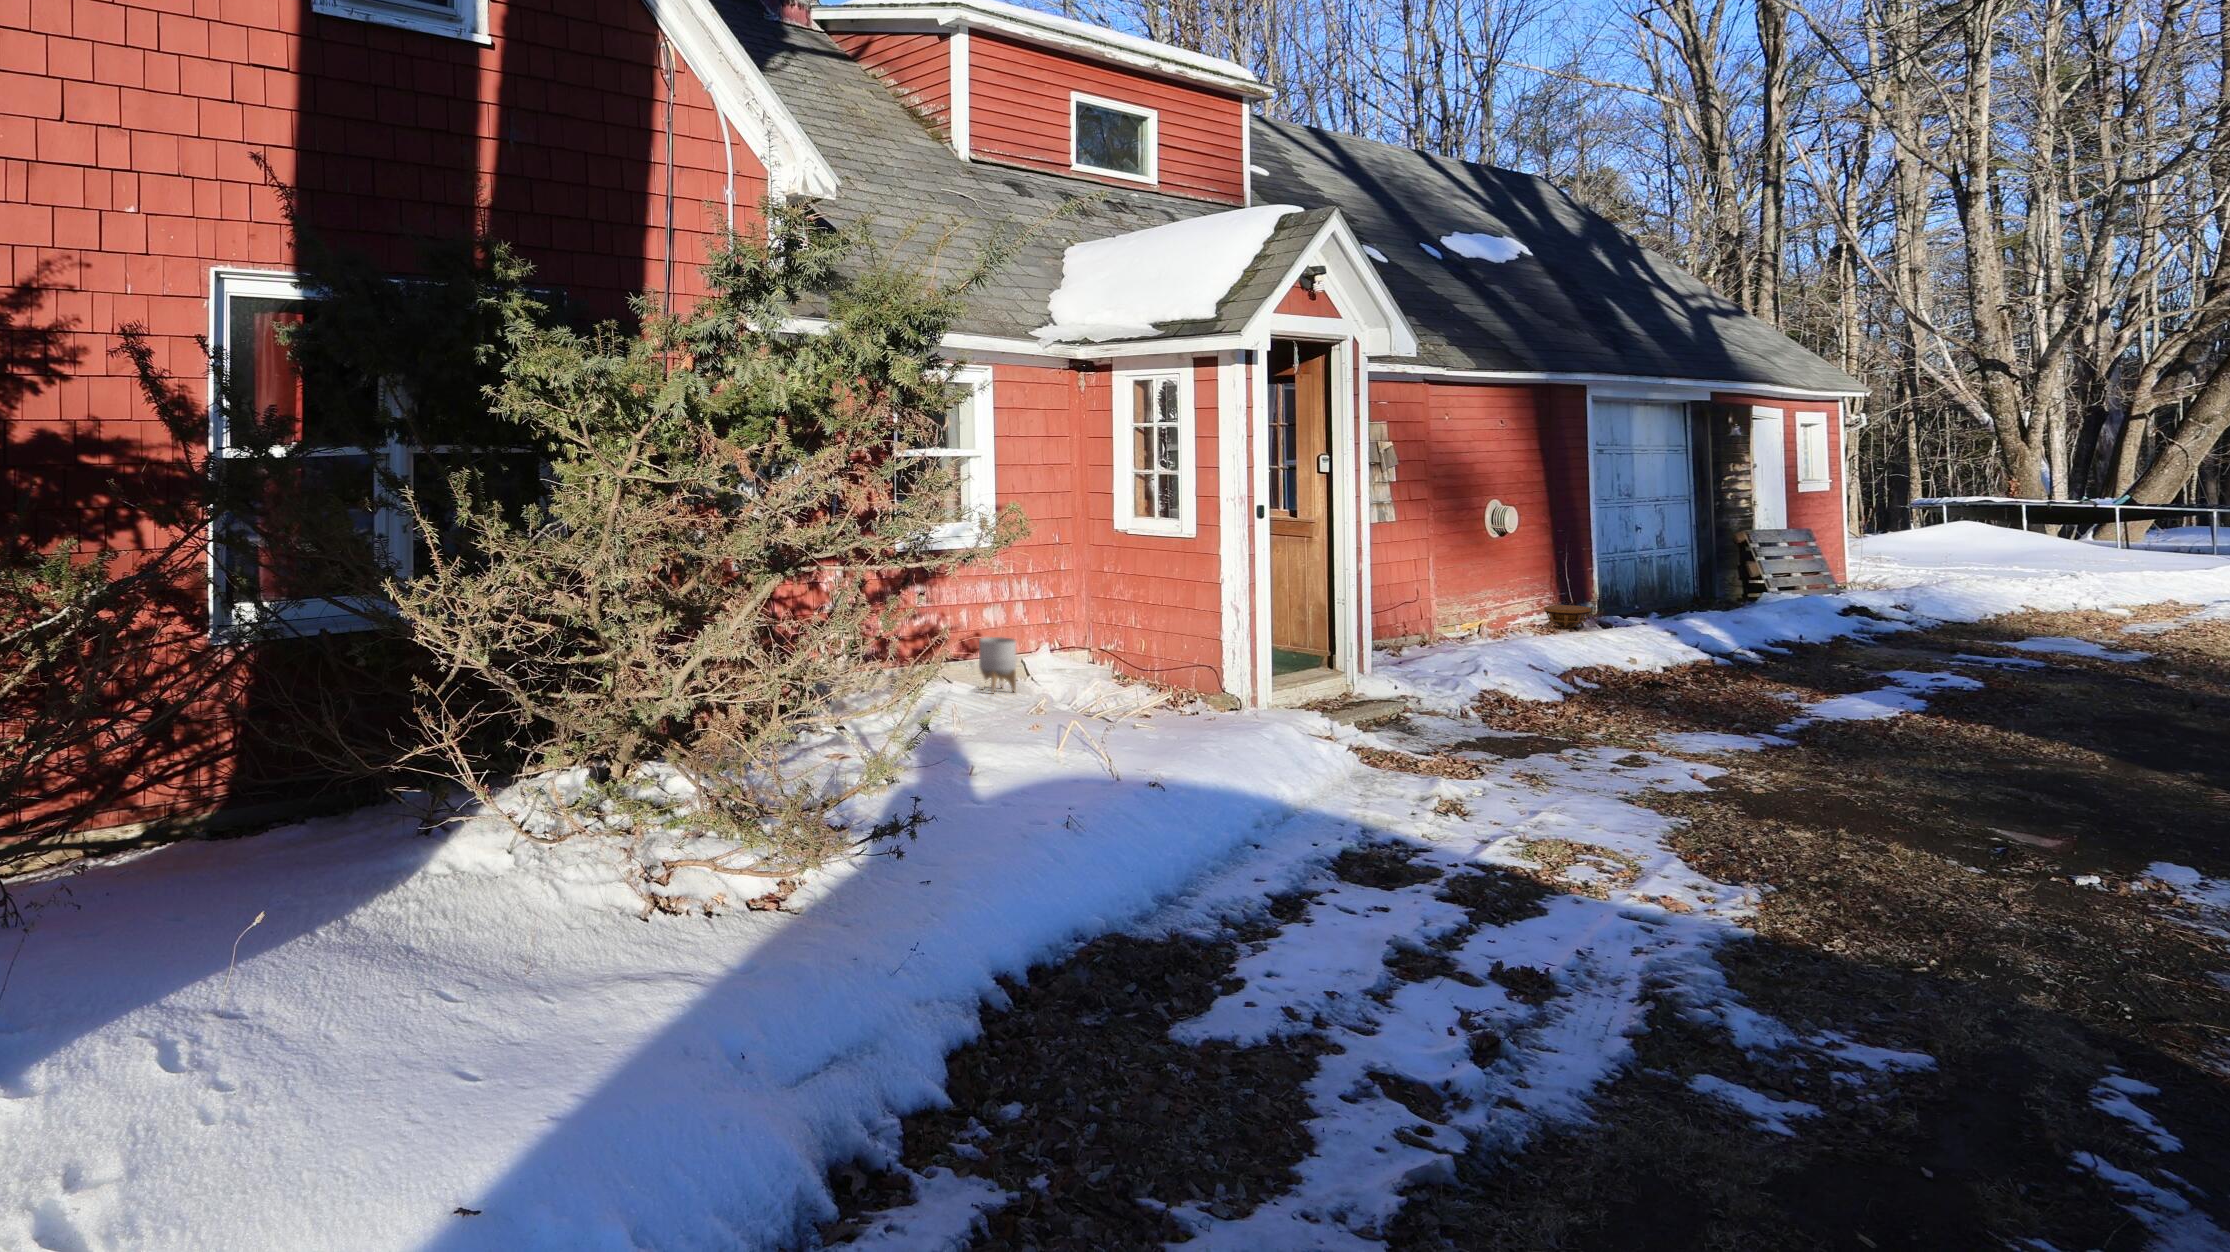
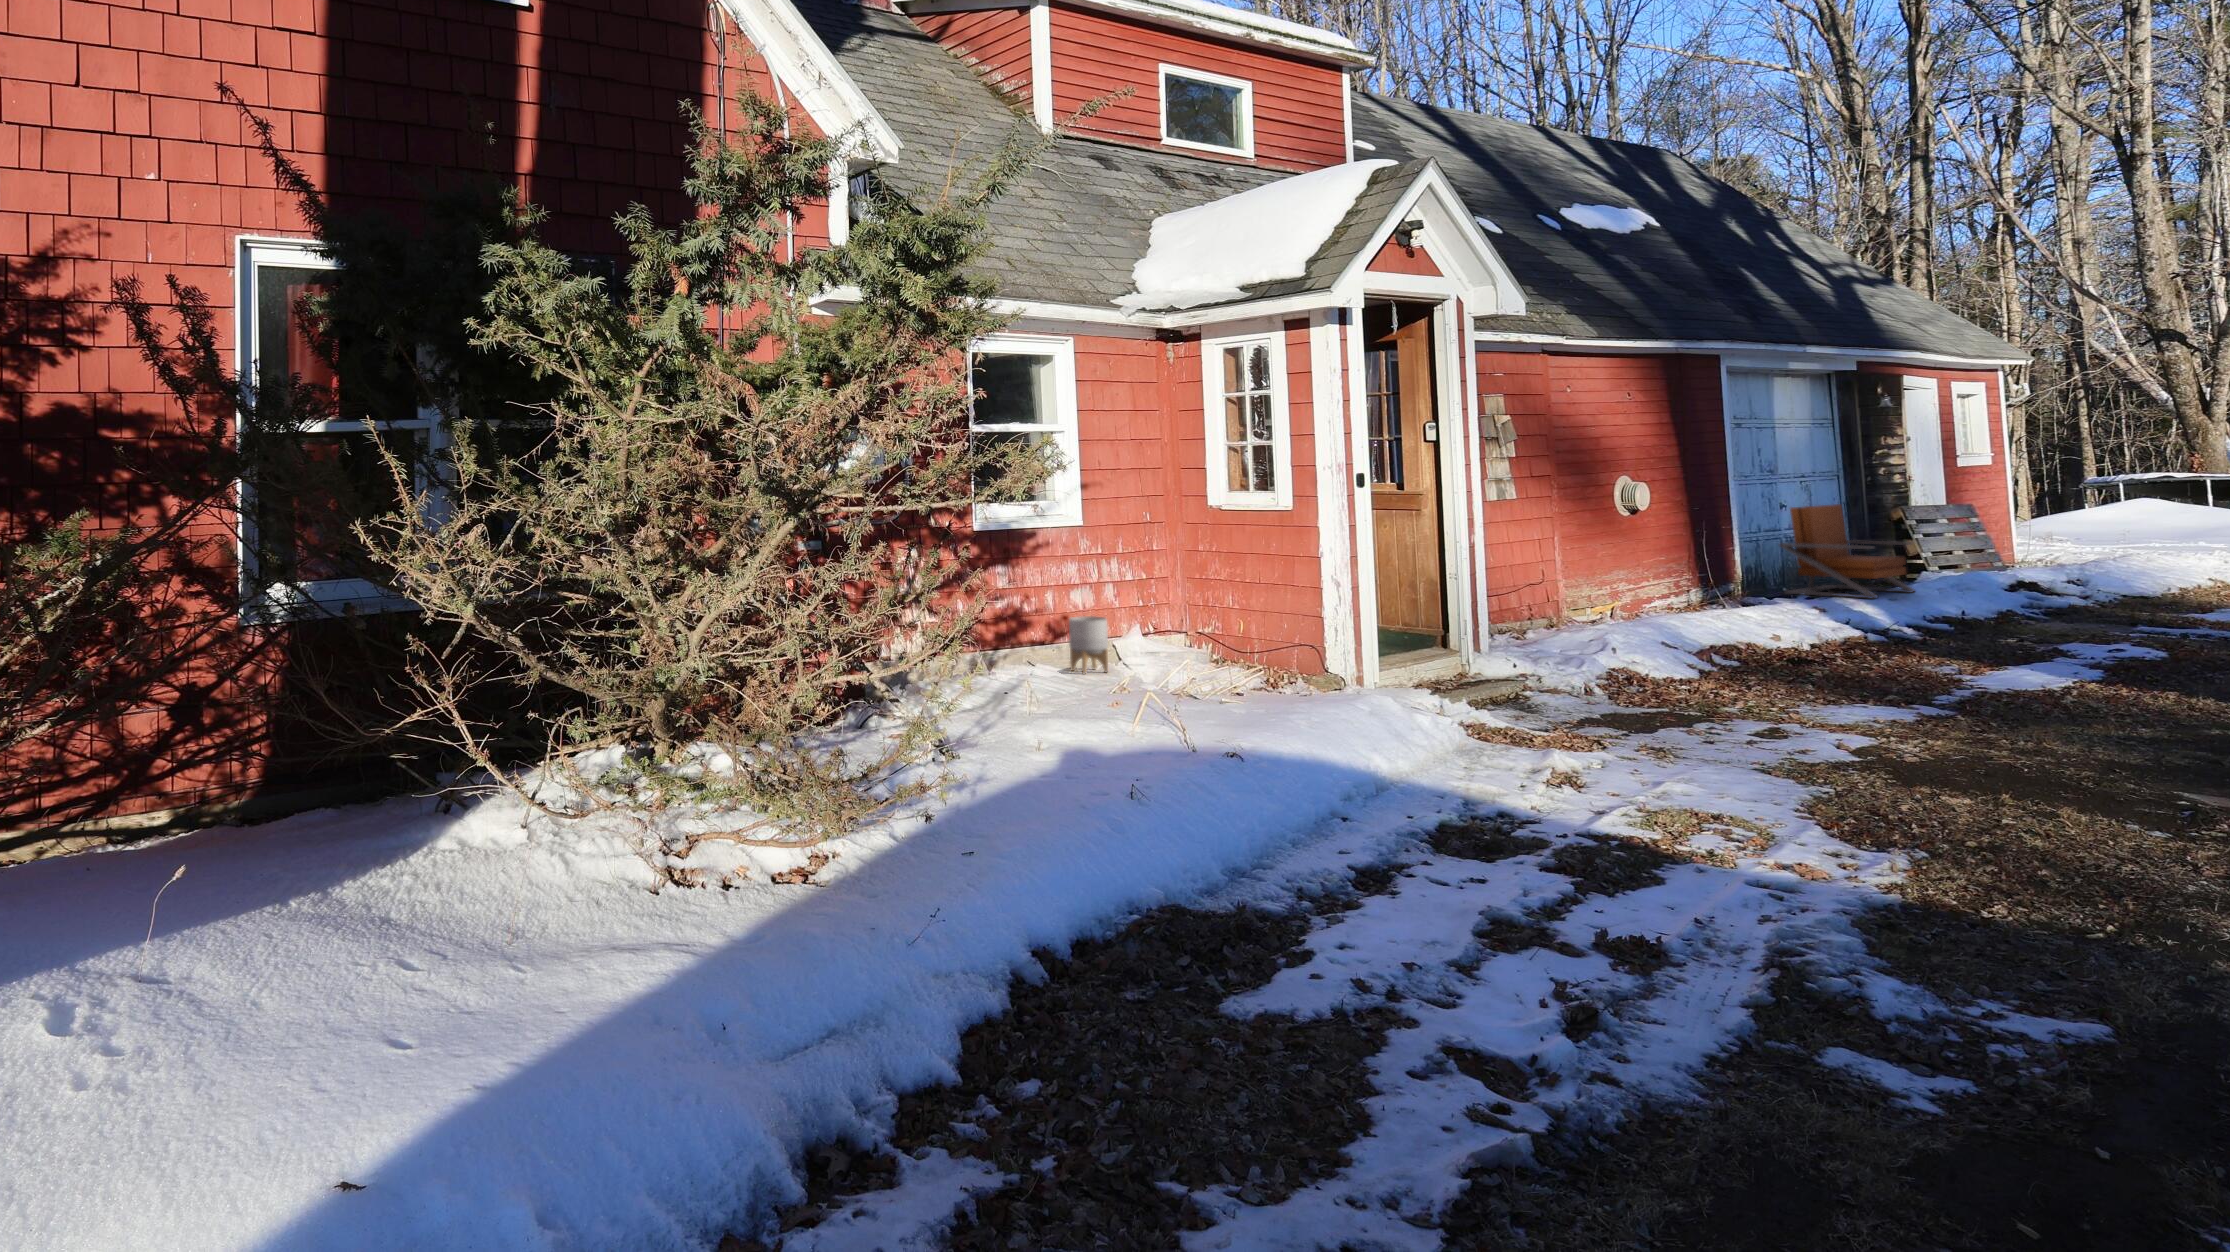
lounge chair: none [1633,529,1757,622] -> present [1780,504,1915,599]
basket: present [1544,605,1591,628] -> none [1682,584,1733,608]

